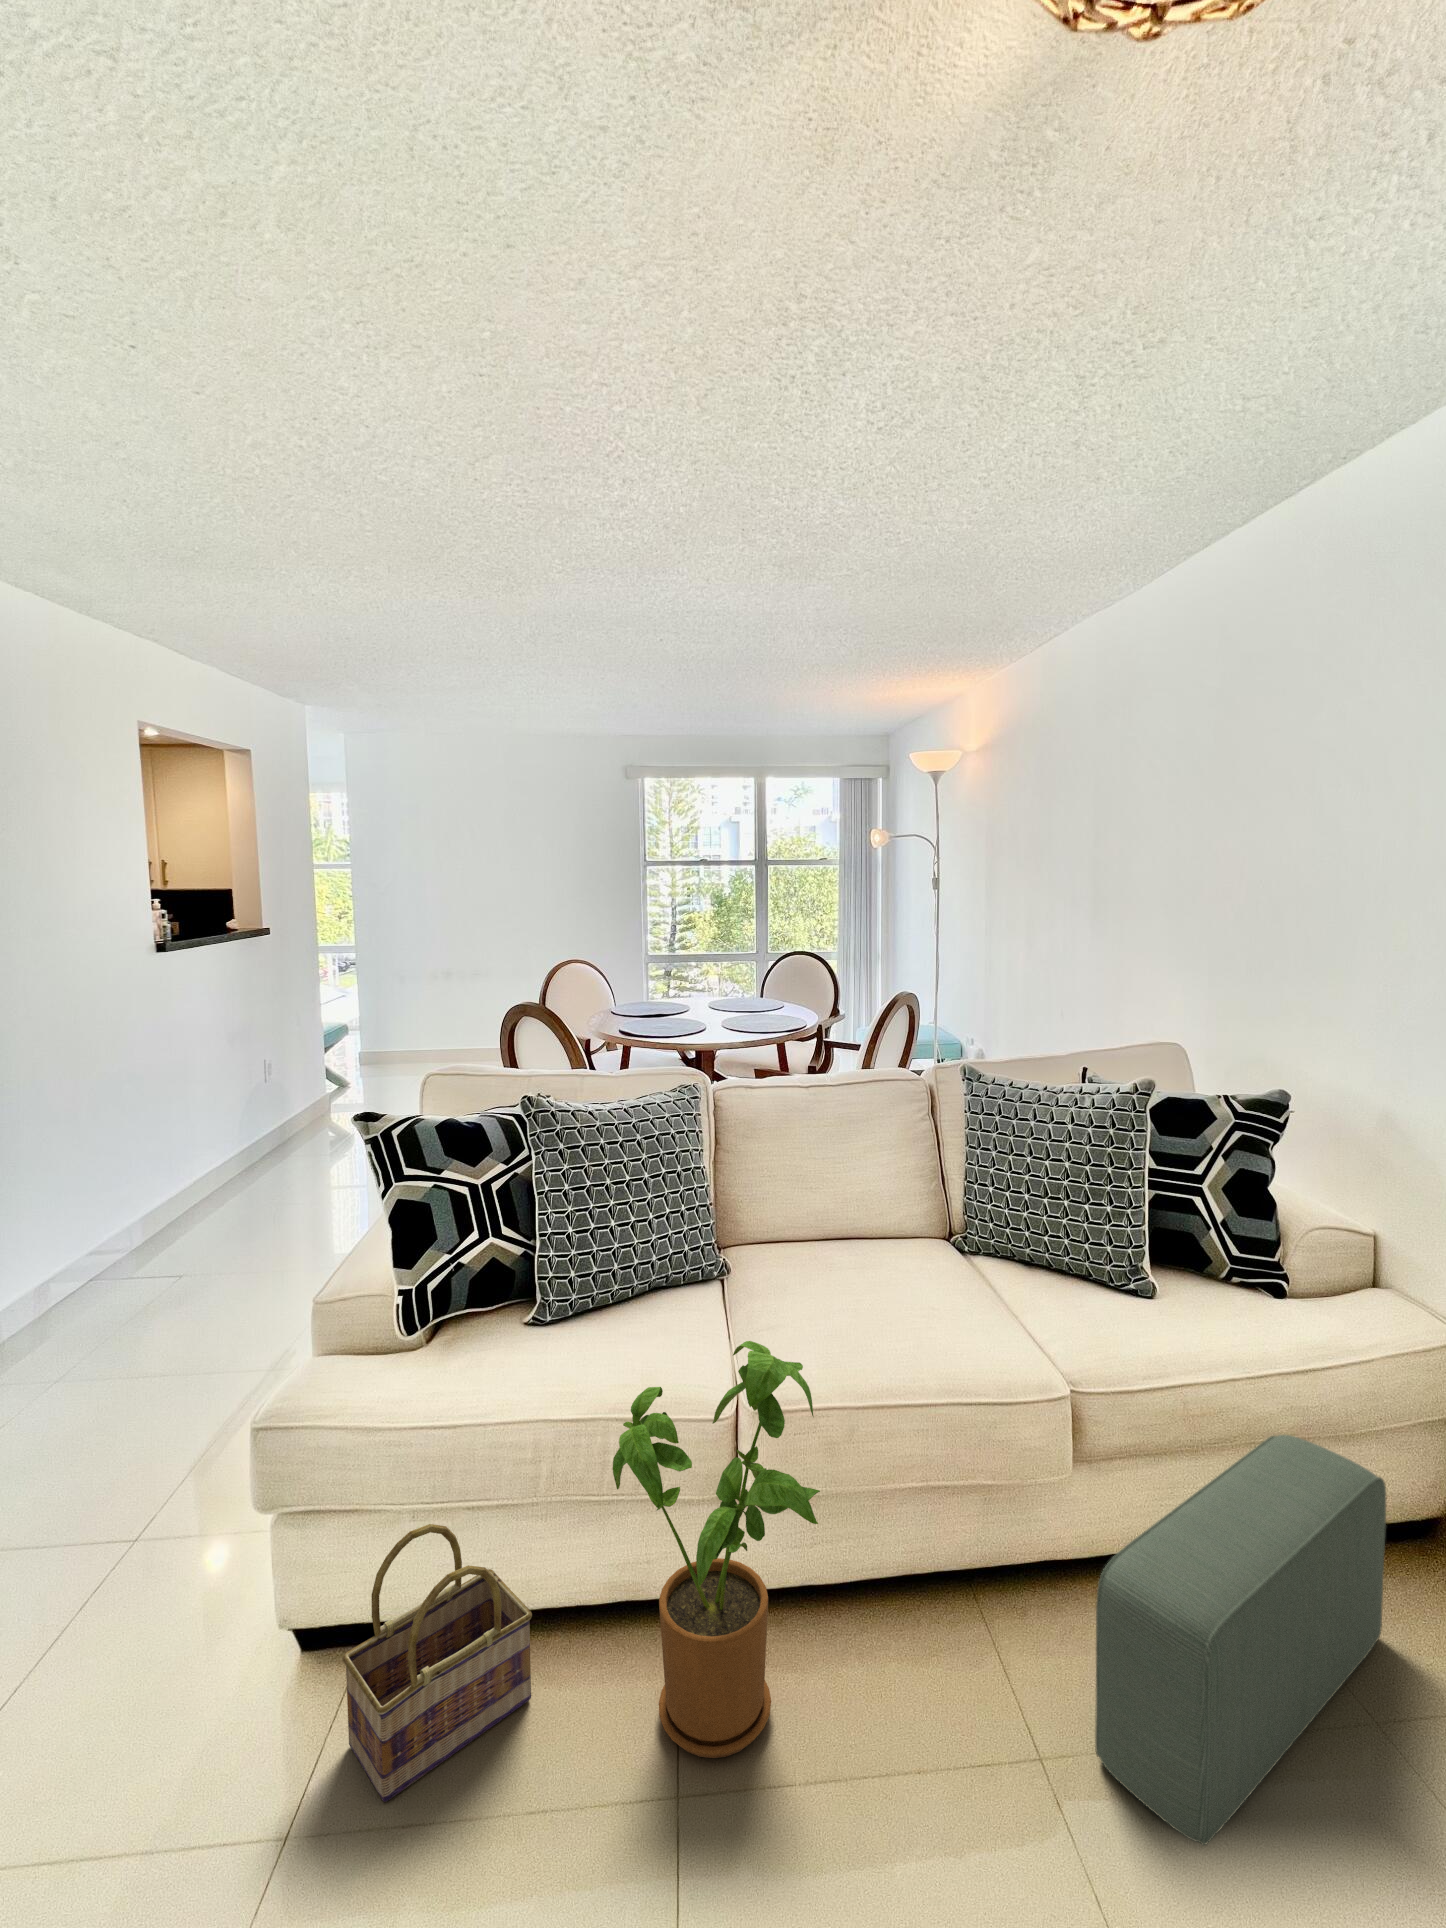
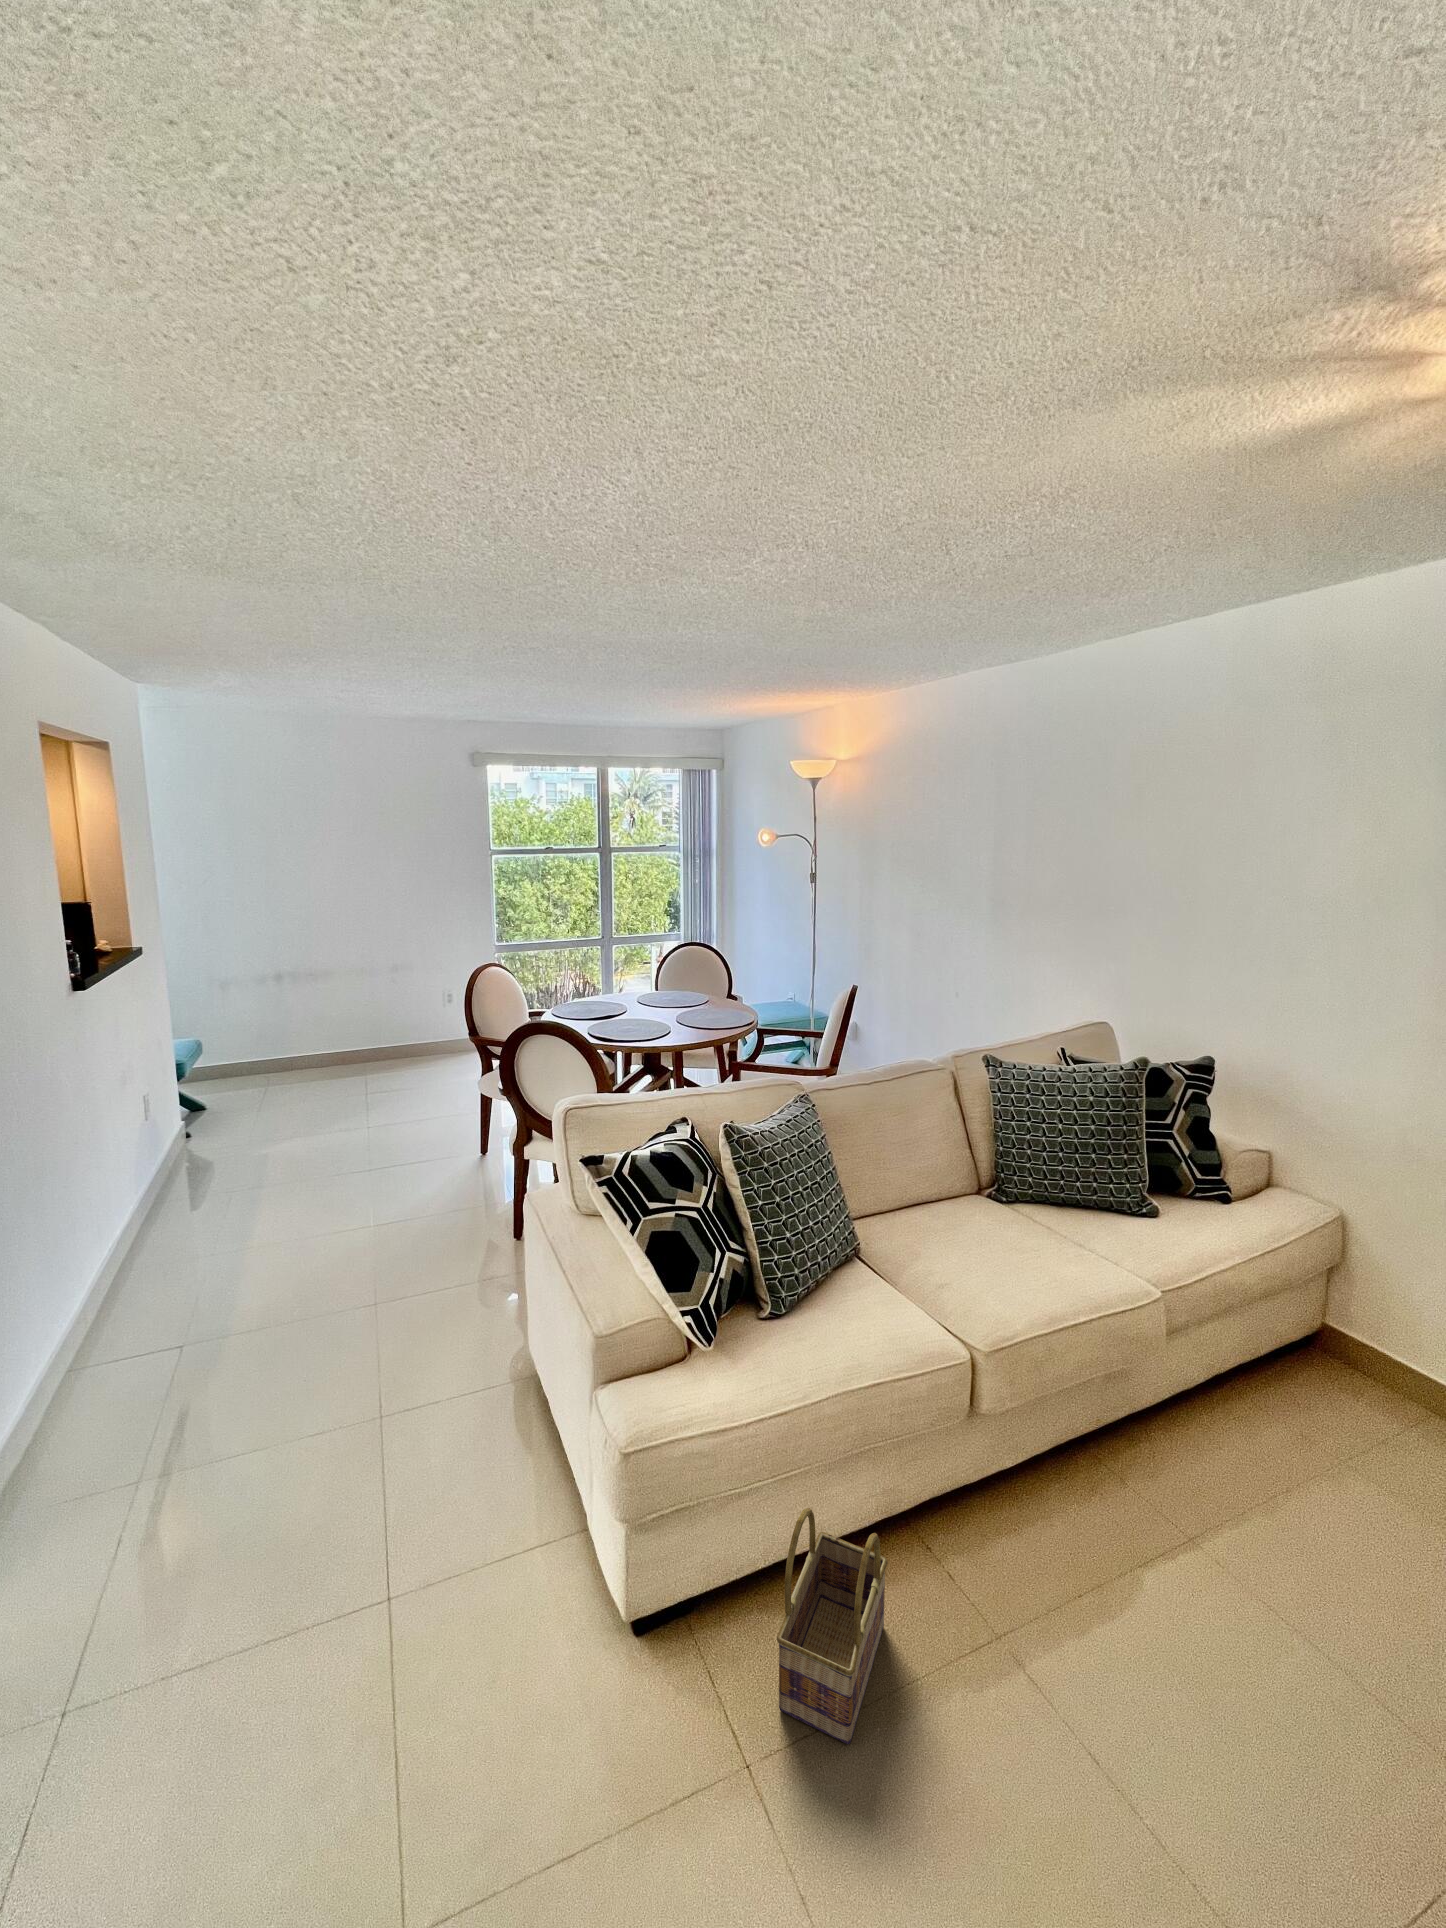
house plant: present [613,1341,820,1758] -> none [939,1306,1143,1627]
pouf: present [1095,1435,1386,1845] -> none [1254,1297,1368,1580]

